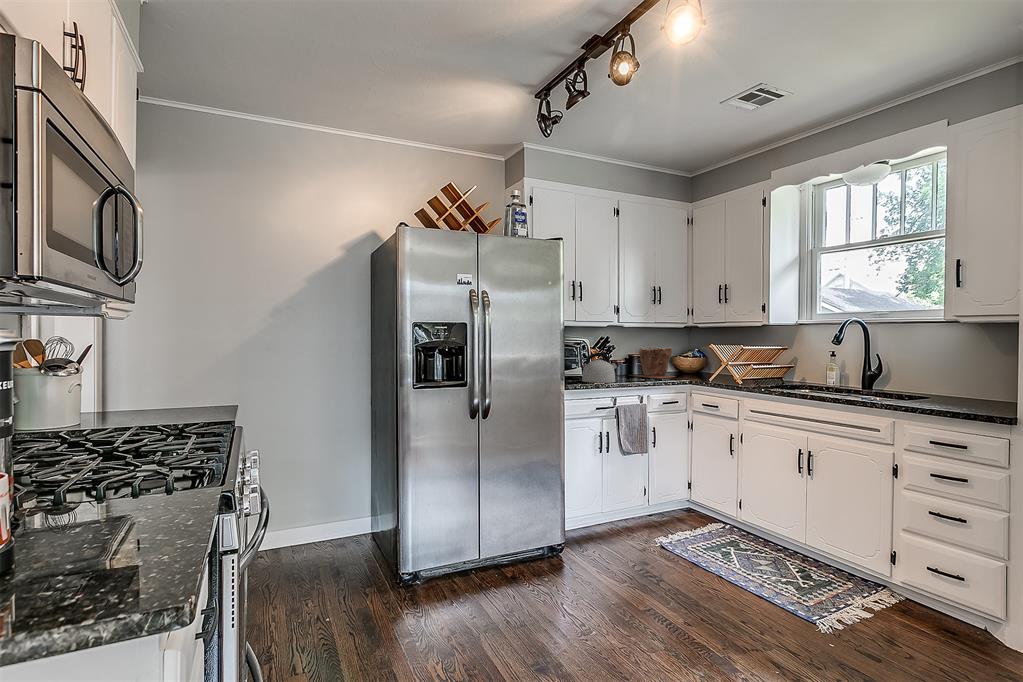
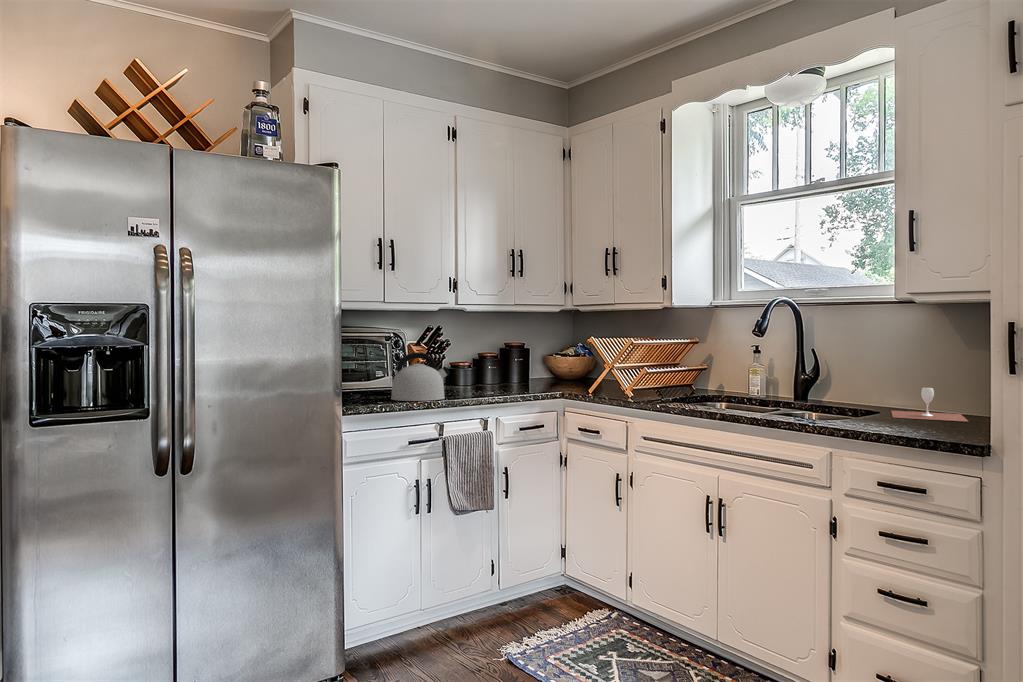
plant pot: present [637,347,674,378] -> none [484,343,543,391]
wine glass: none [939,382,1000,406] -> present [891,388,968,422]

